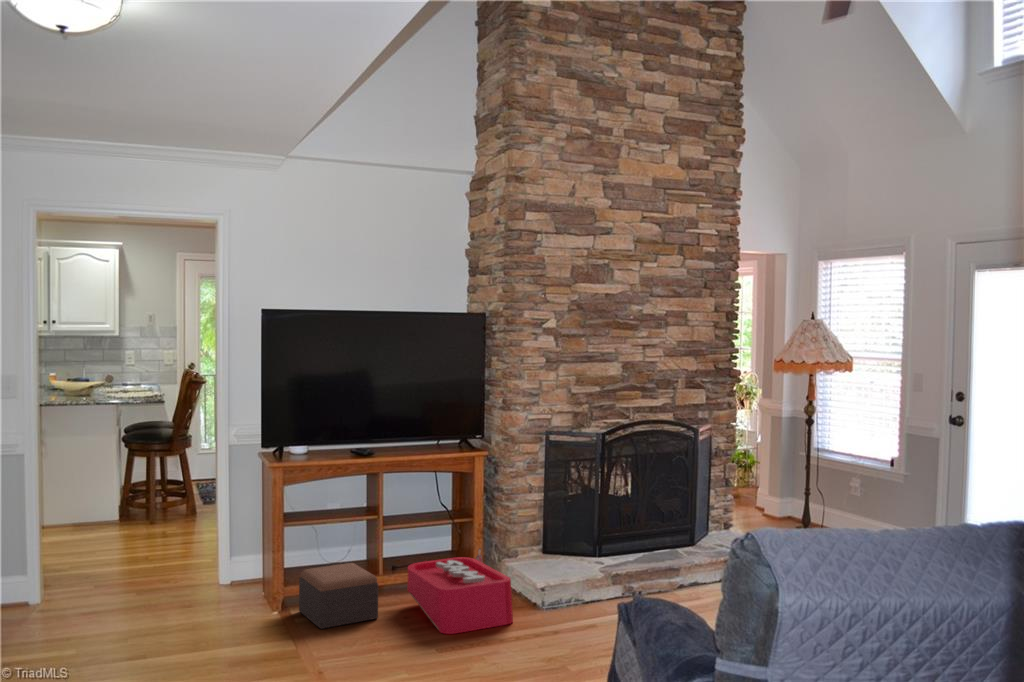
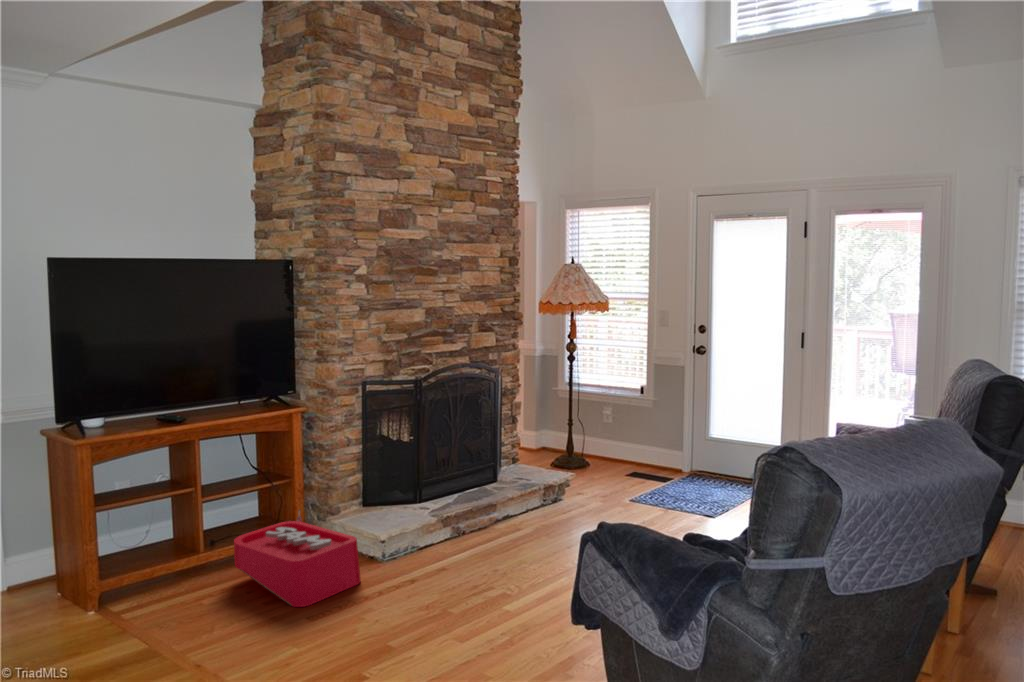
footstool: present [299,563,378,629] -> none [106,547,211,630]

